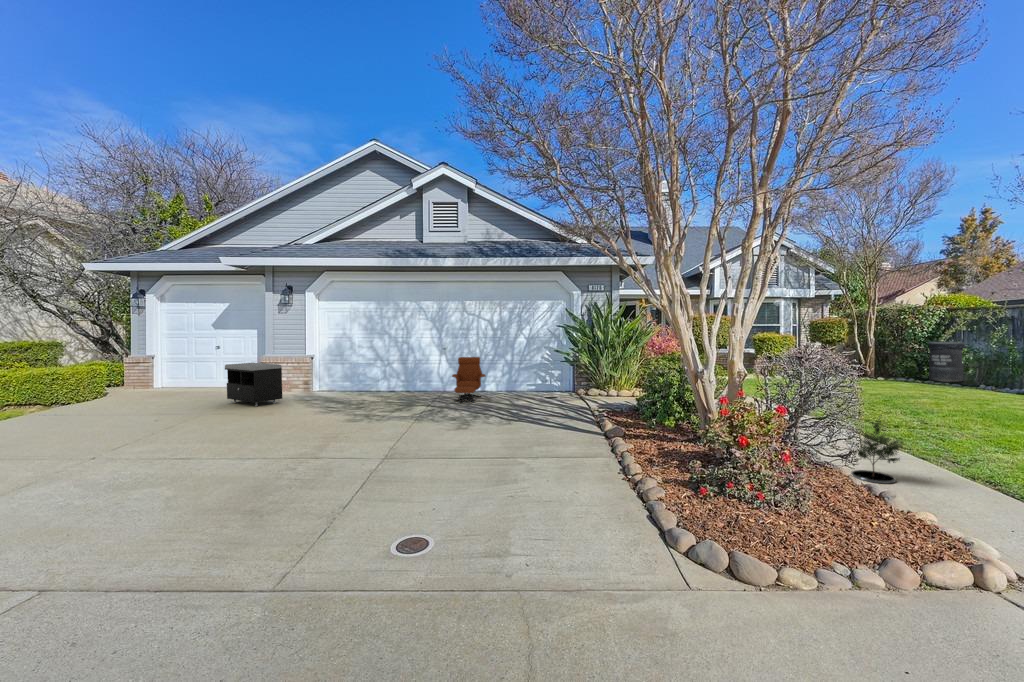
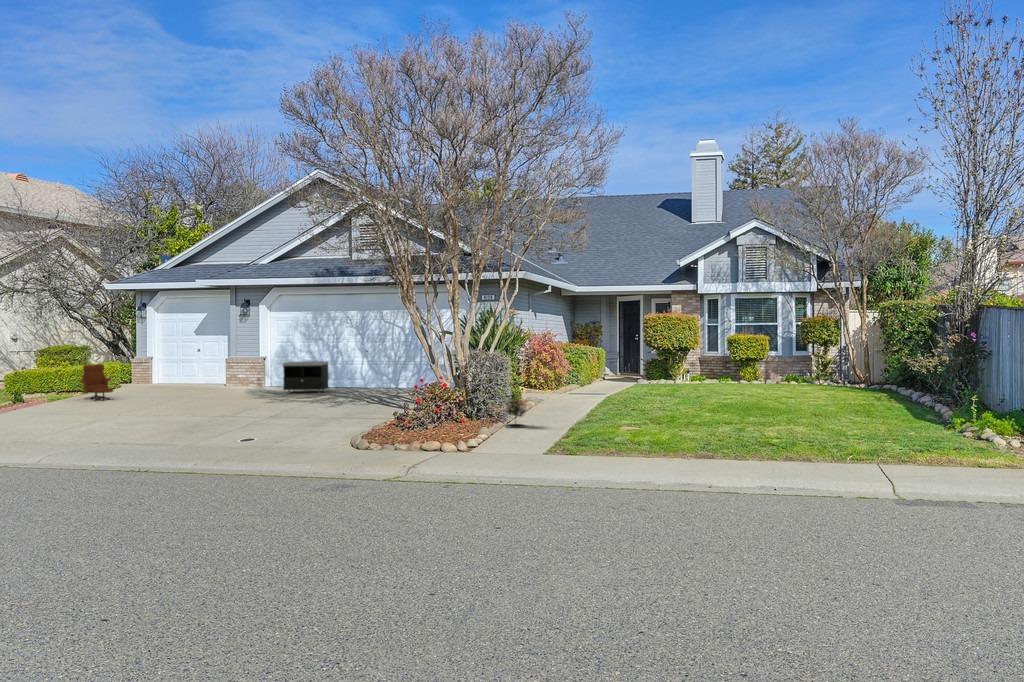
trash can: present [928,341,967,382] -> none [854,347,885,389]
lounge chair: present [452,357,486,403] -> present [80,364,113,400]
storage bench: present [225,363,282,406] -> present [283,361,329,393]

